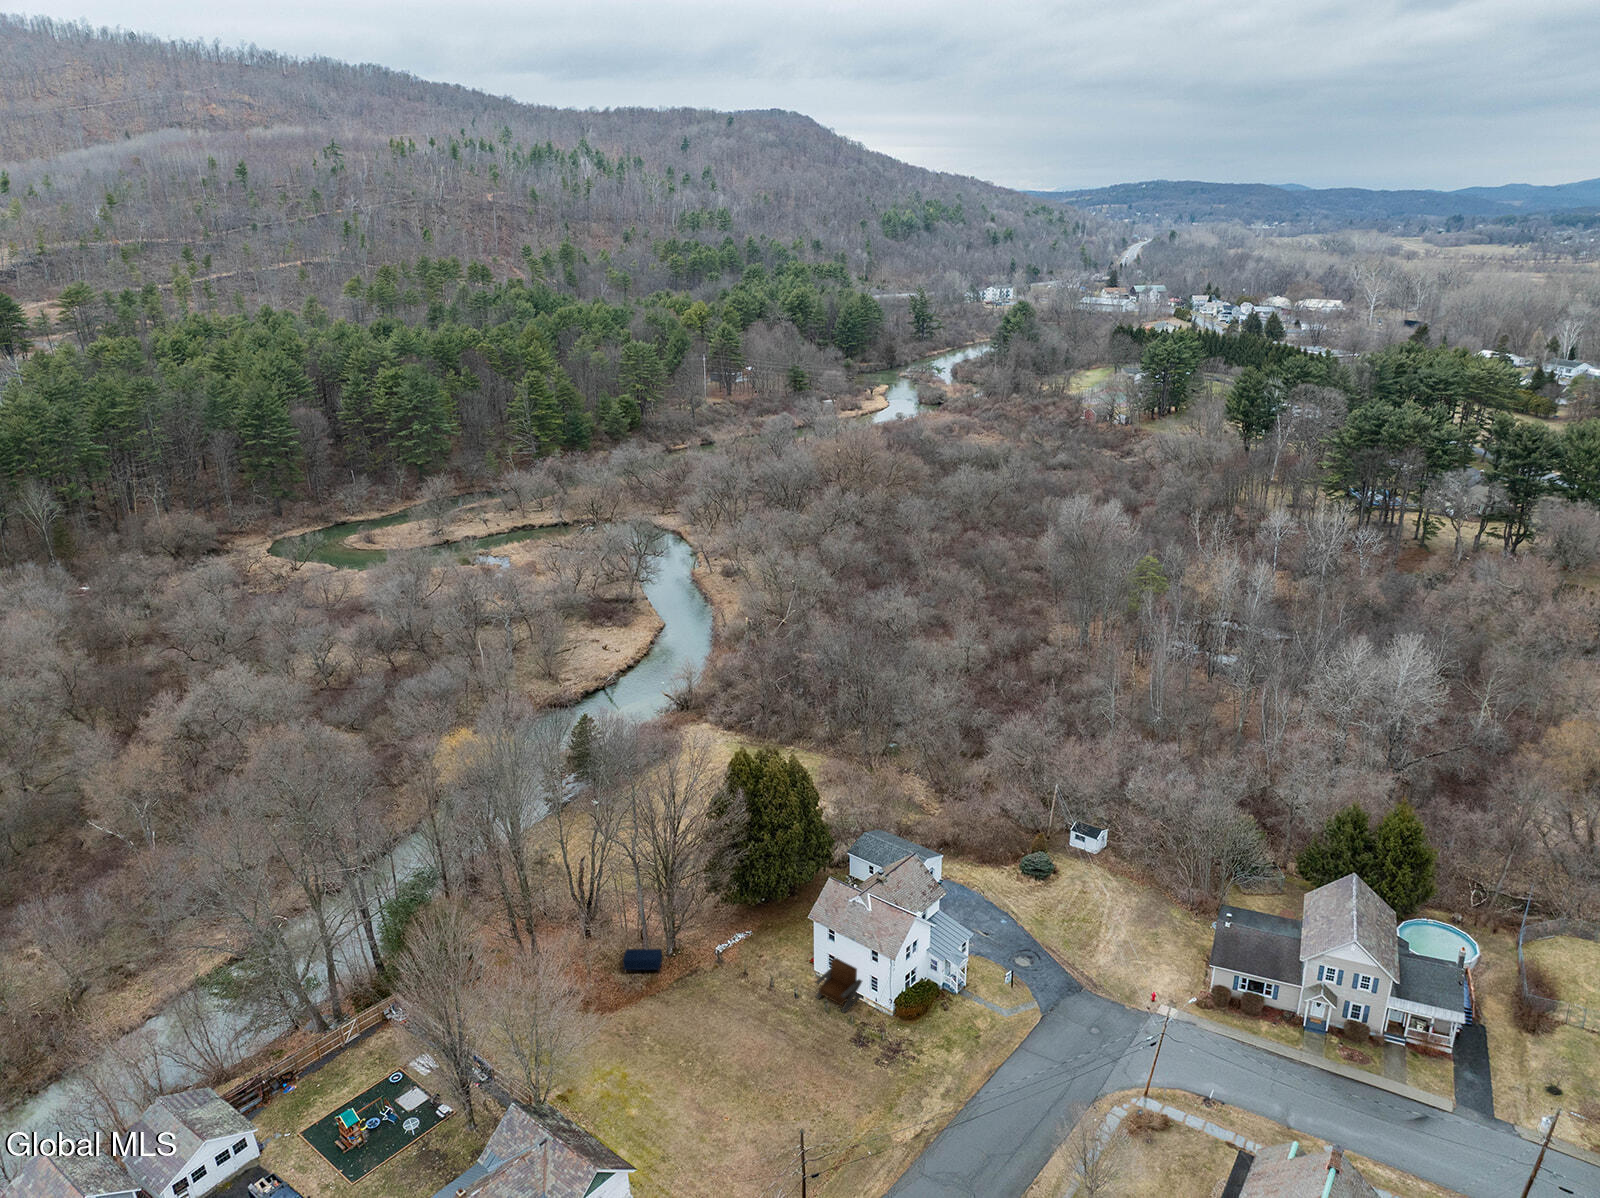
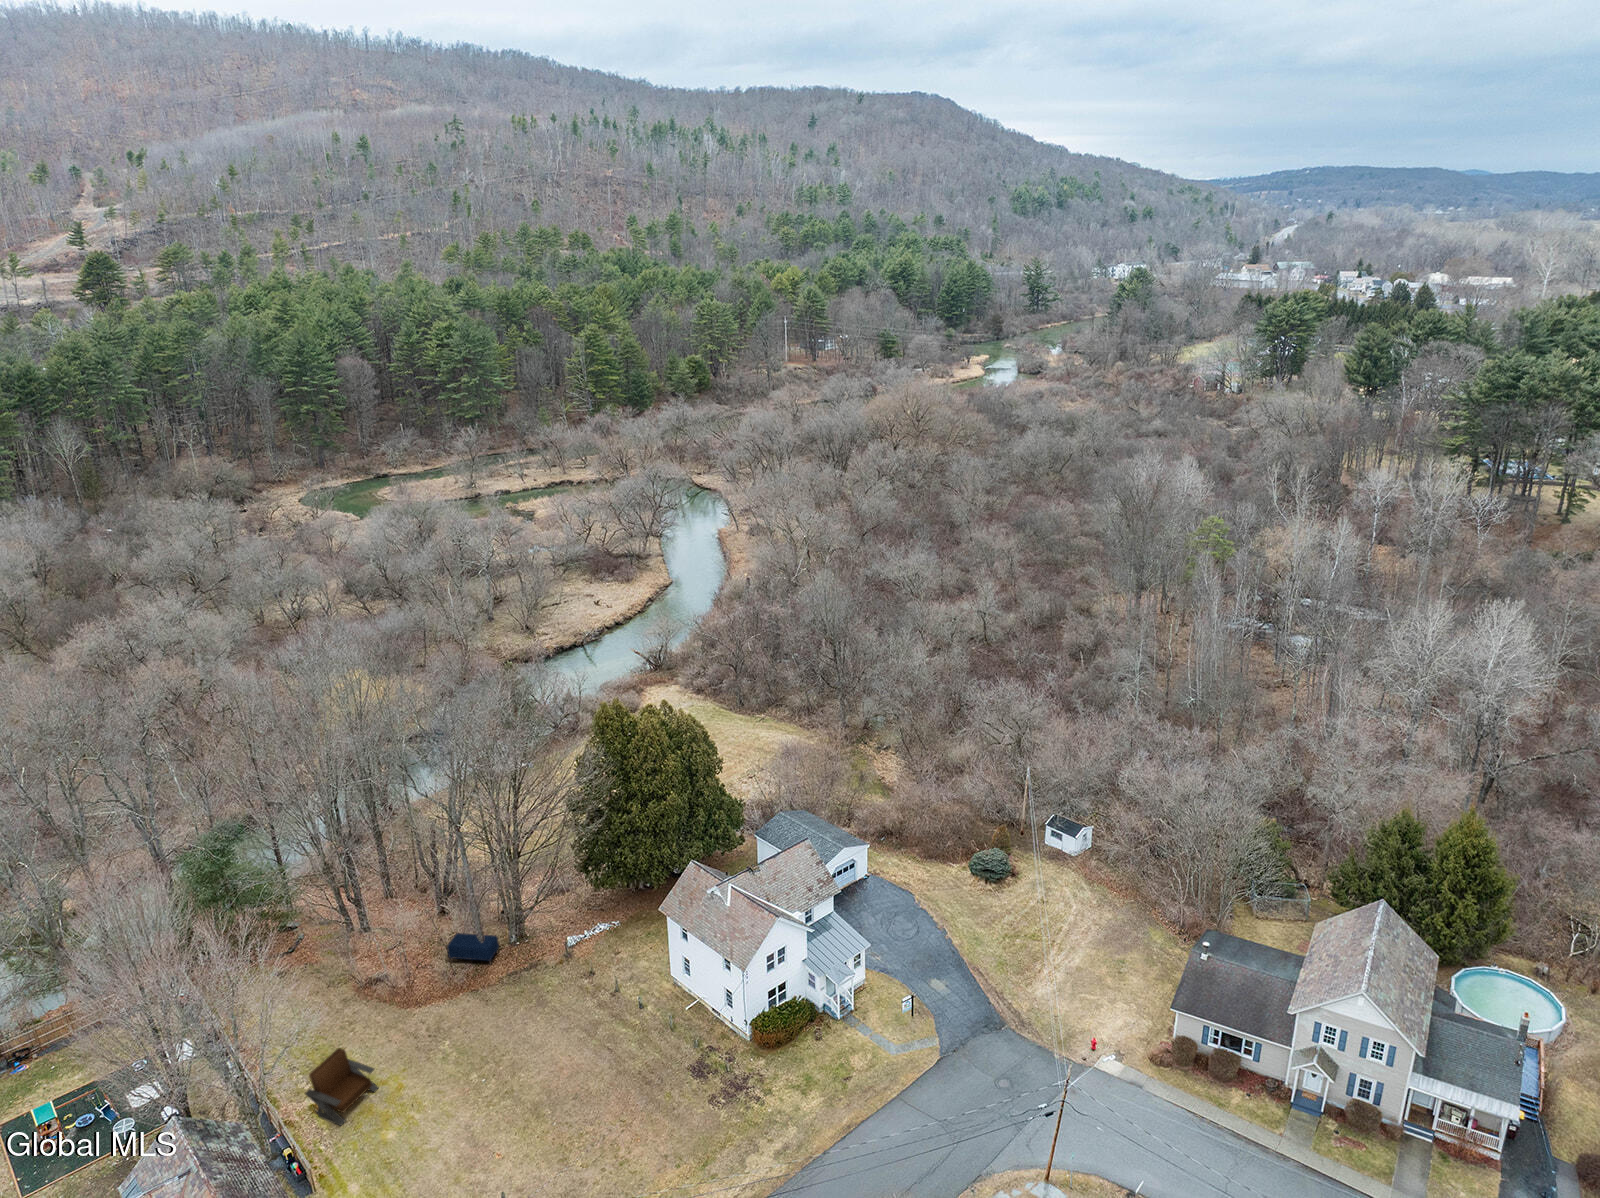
lounge chair: present [815,958,862,1013] -> present [305,1048,379,1126]

